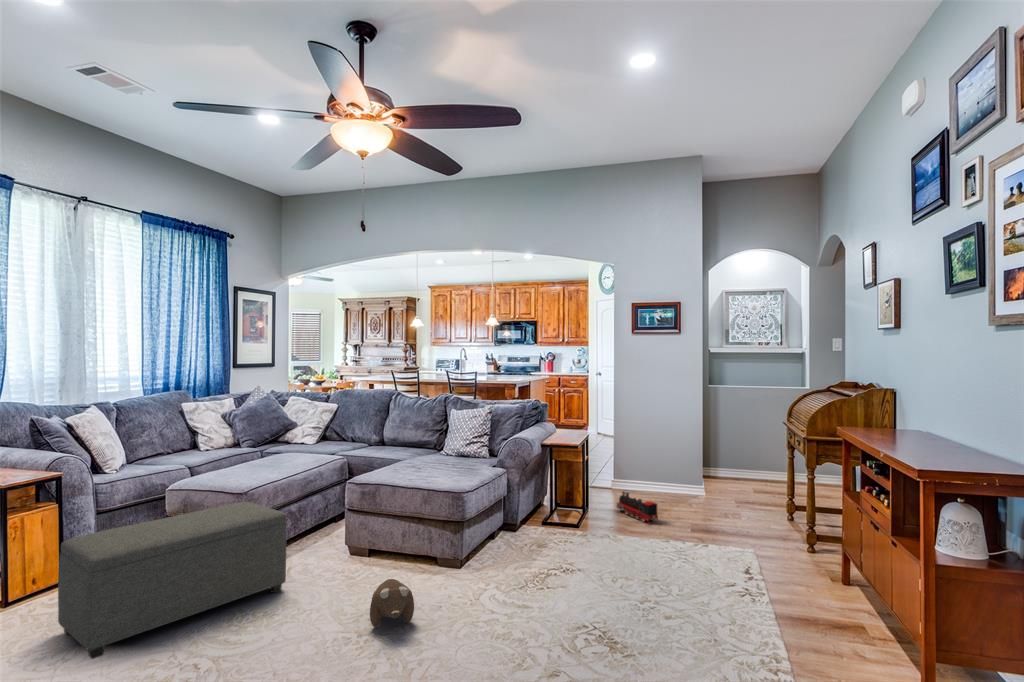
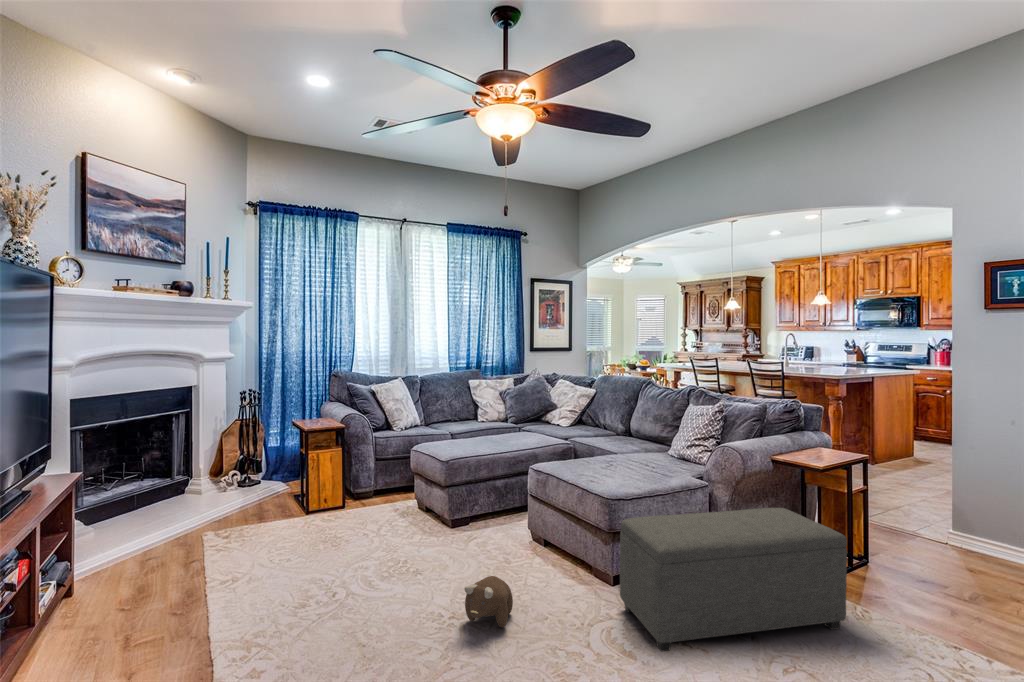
toy train: present [616,492,658,522] -> none [915,547,977,605]
ottoman: present [58,502,287,659] -> present [620,508,847,652]

